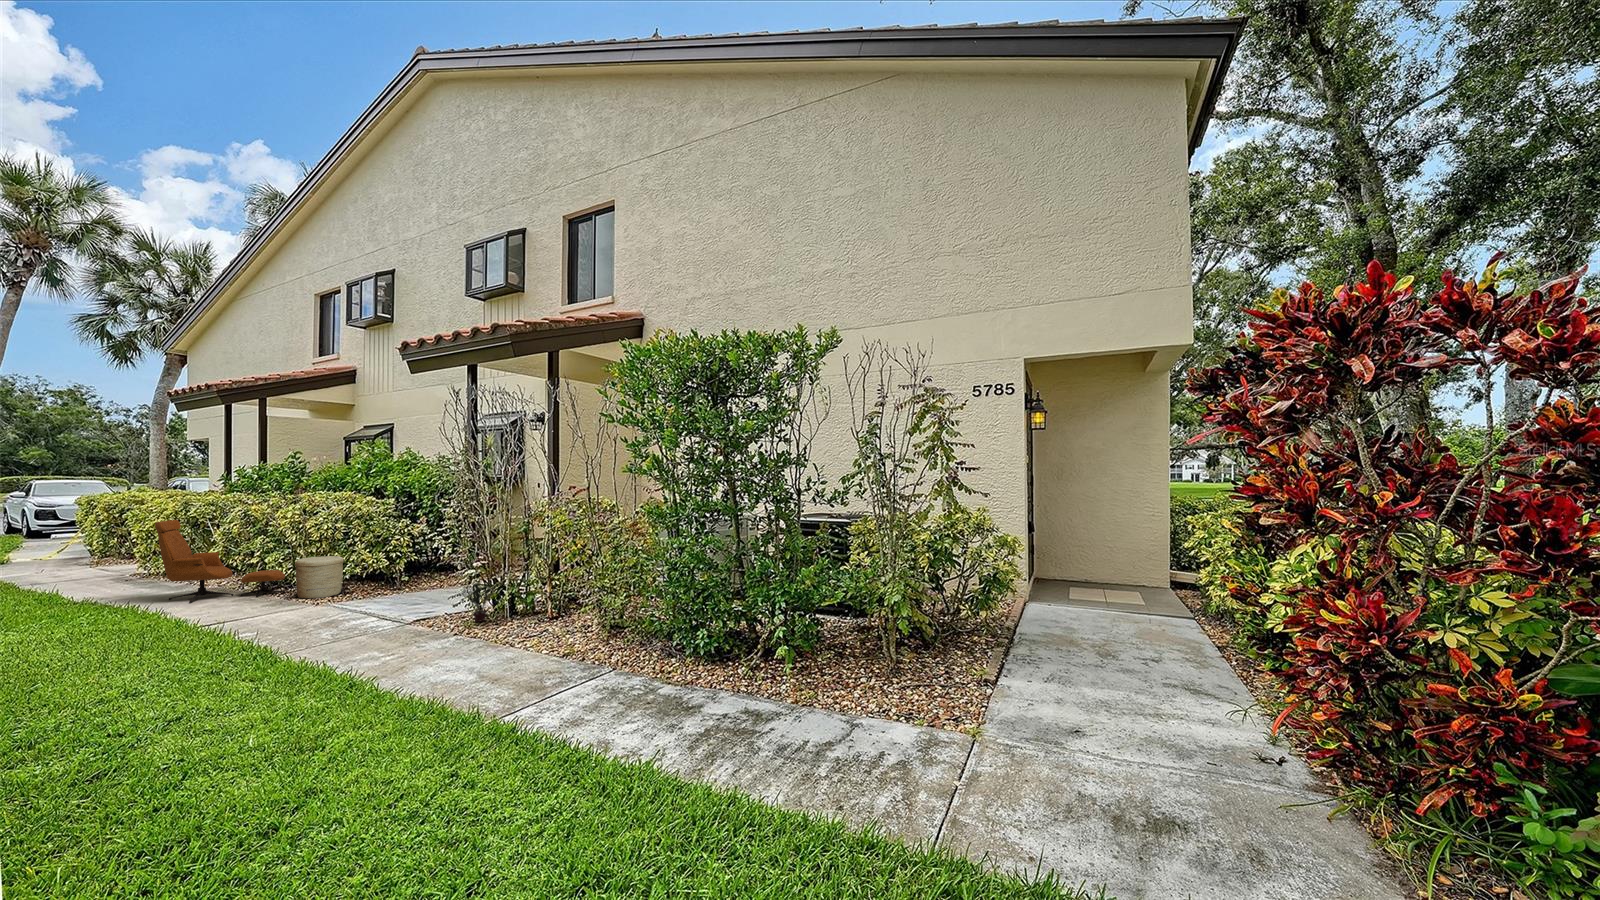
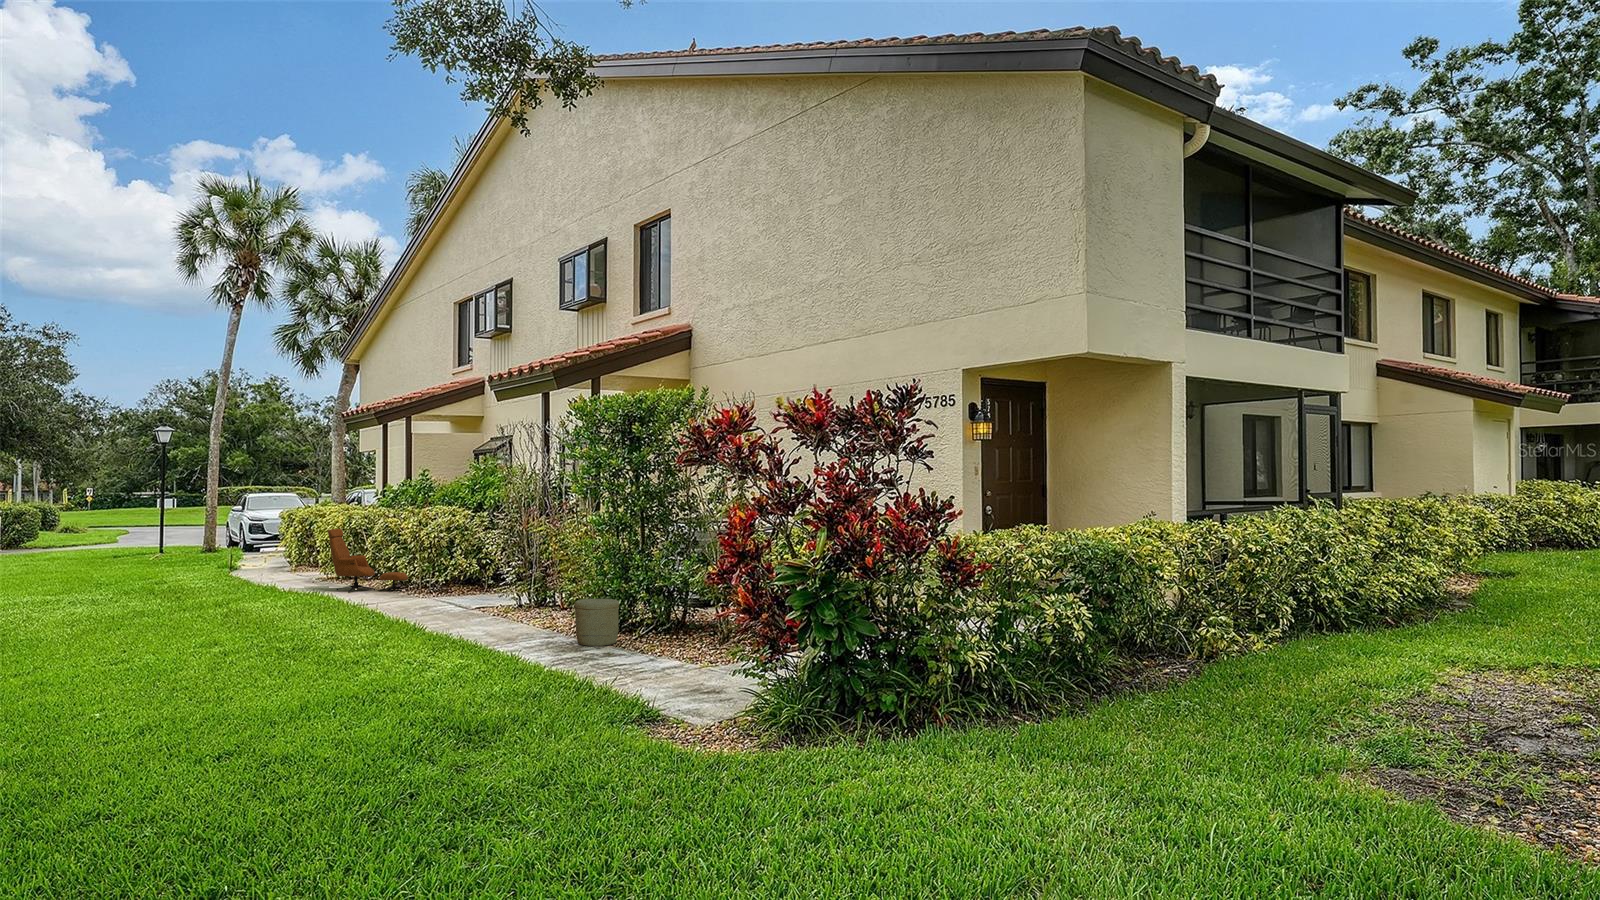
woven basket: present [295,556,344,598] -> present [574,599,619,646]
potted plant: present [460,582,499,622] -> none [499,581,533,614]

